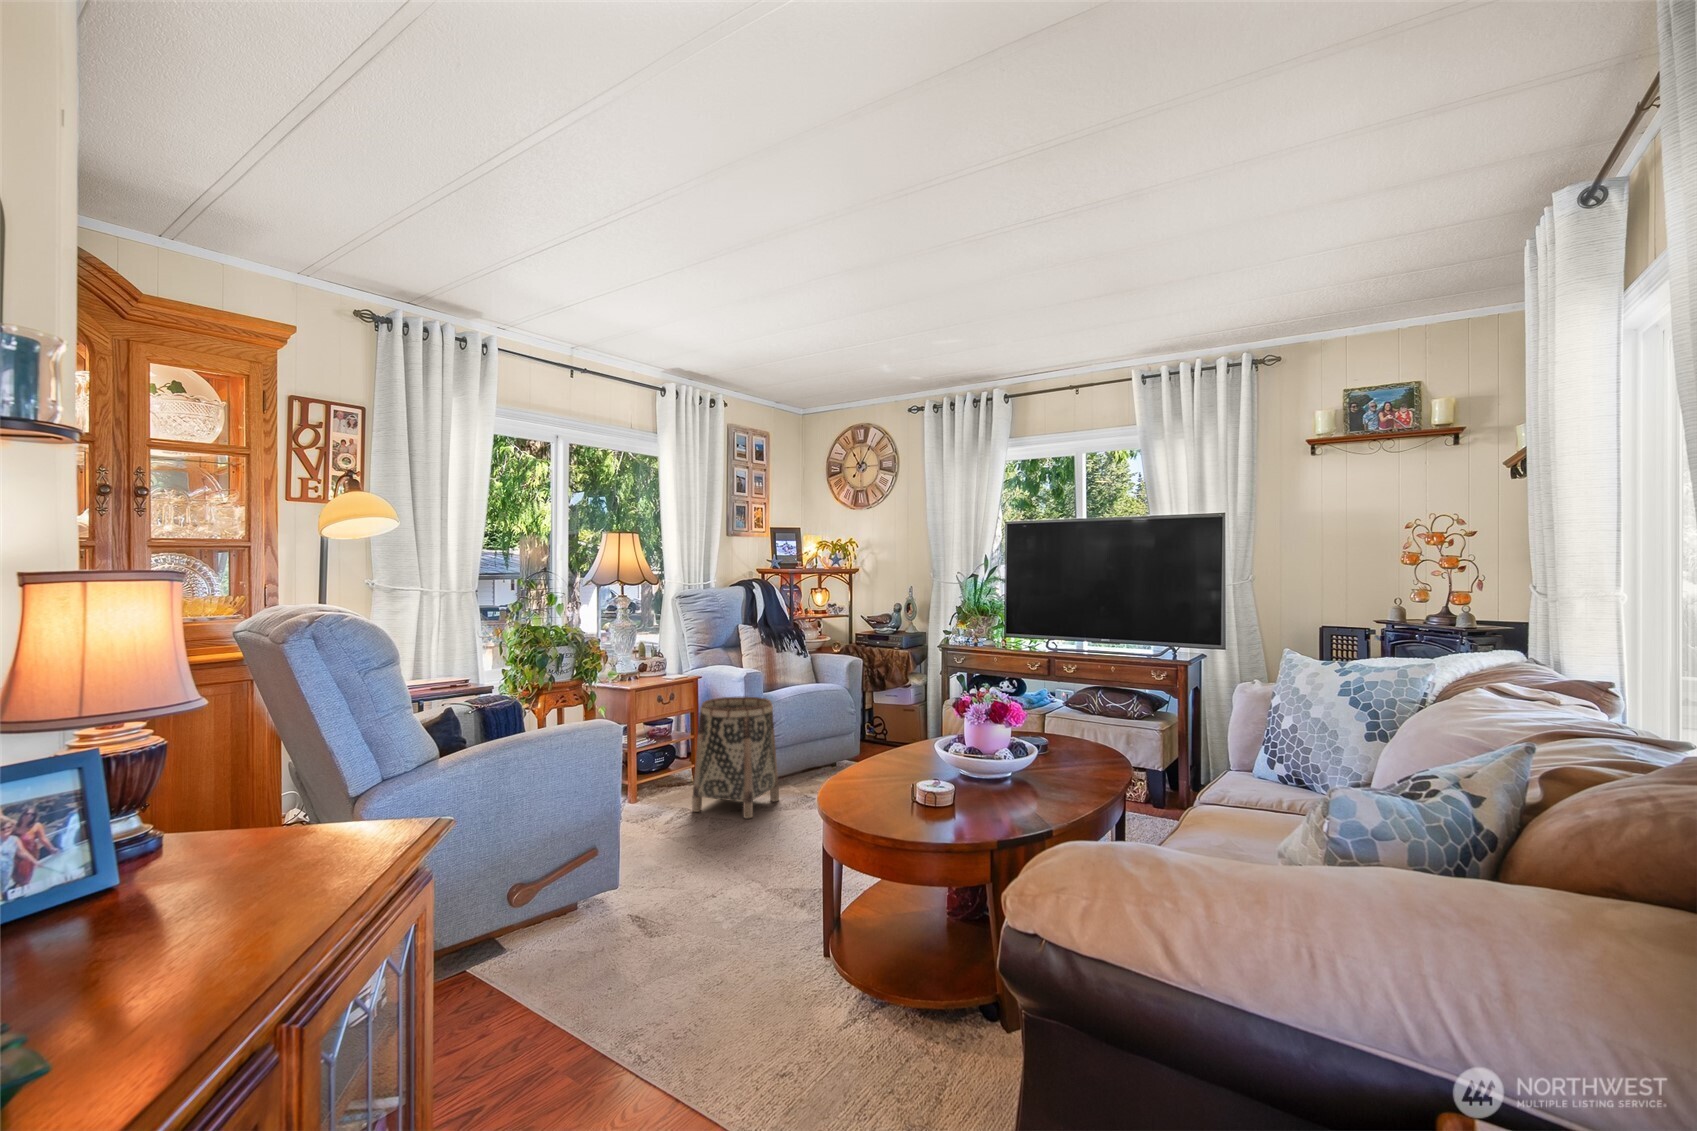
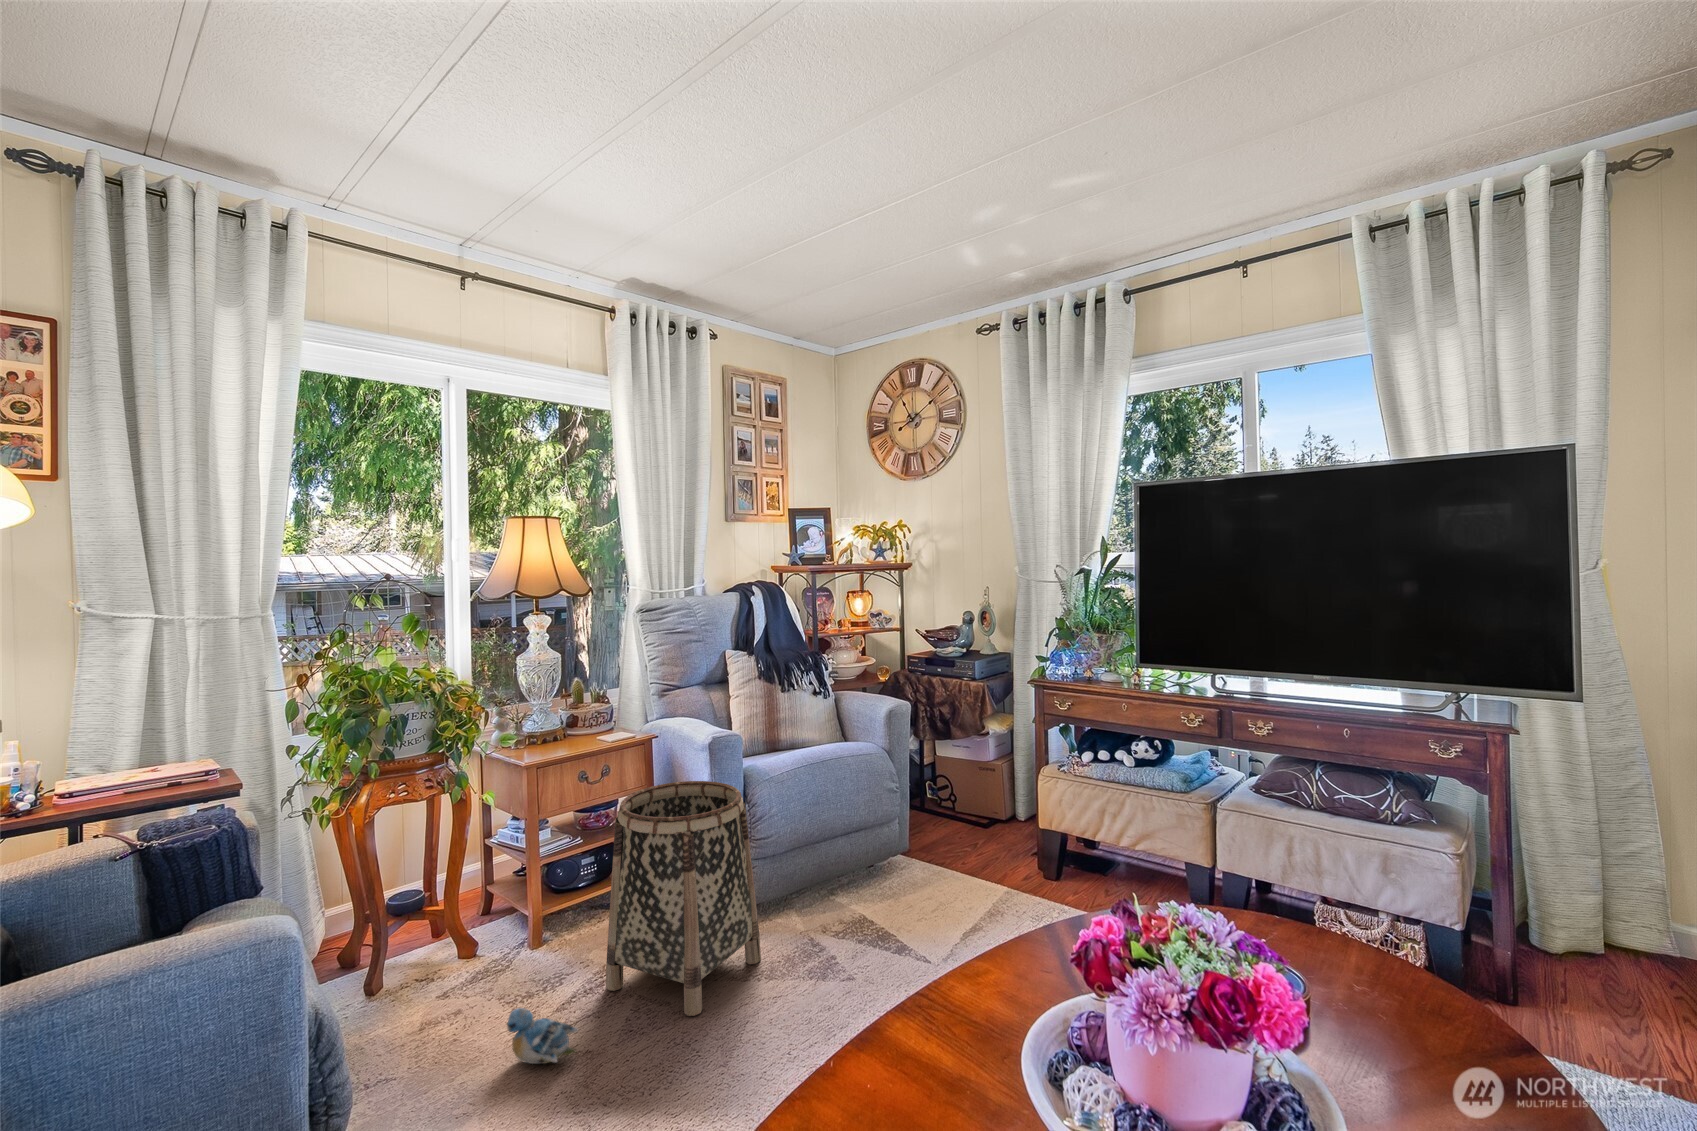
plush toy: none [652,806,692,835] -> present [507,1008,578,1064]

